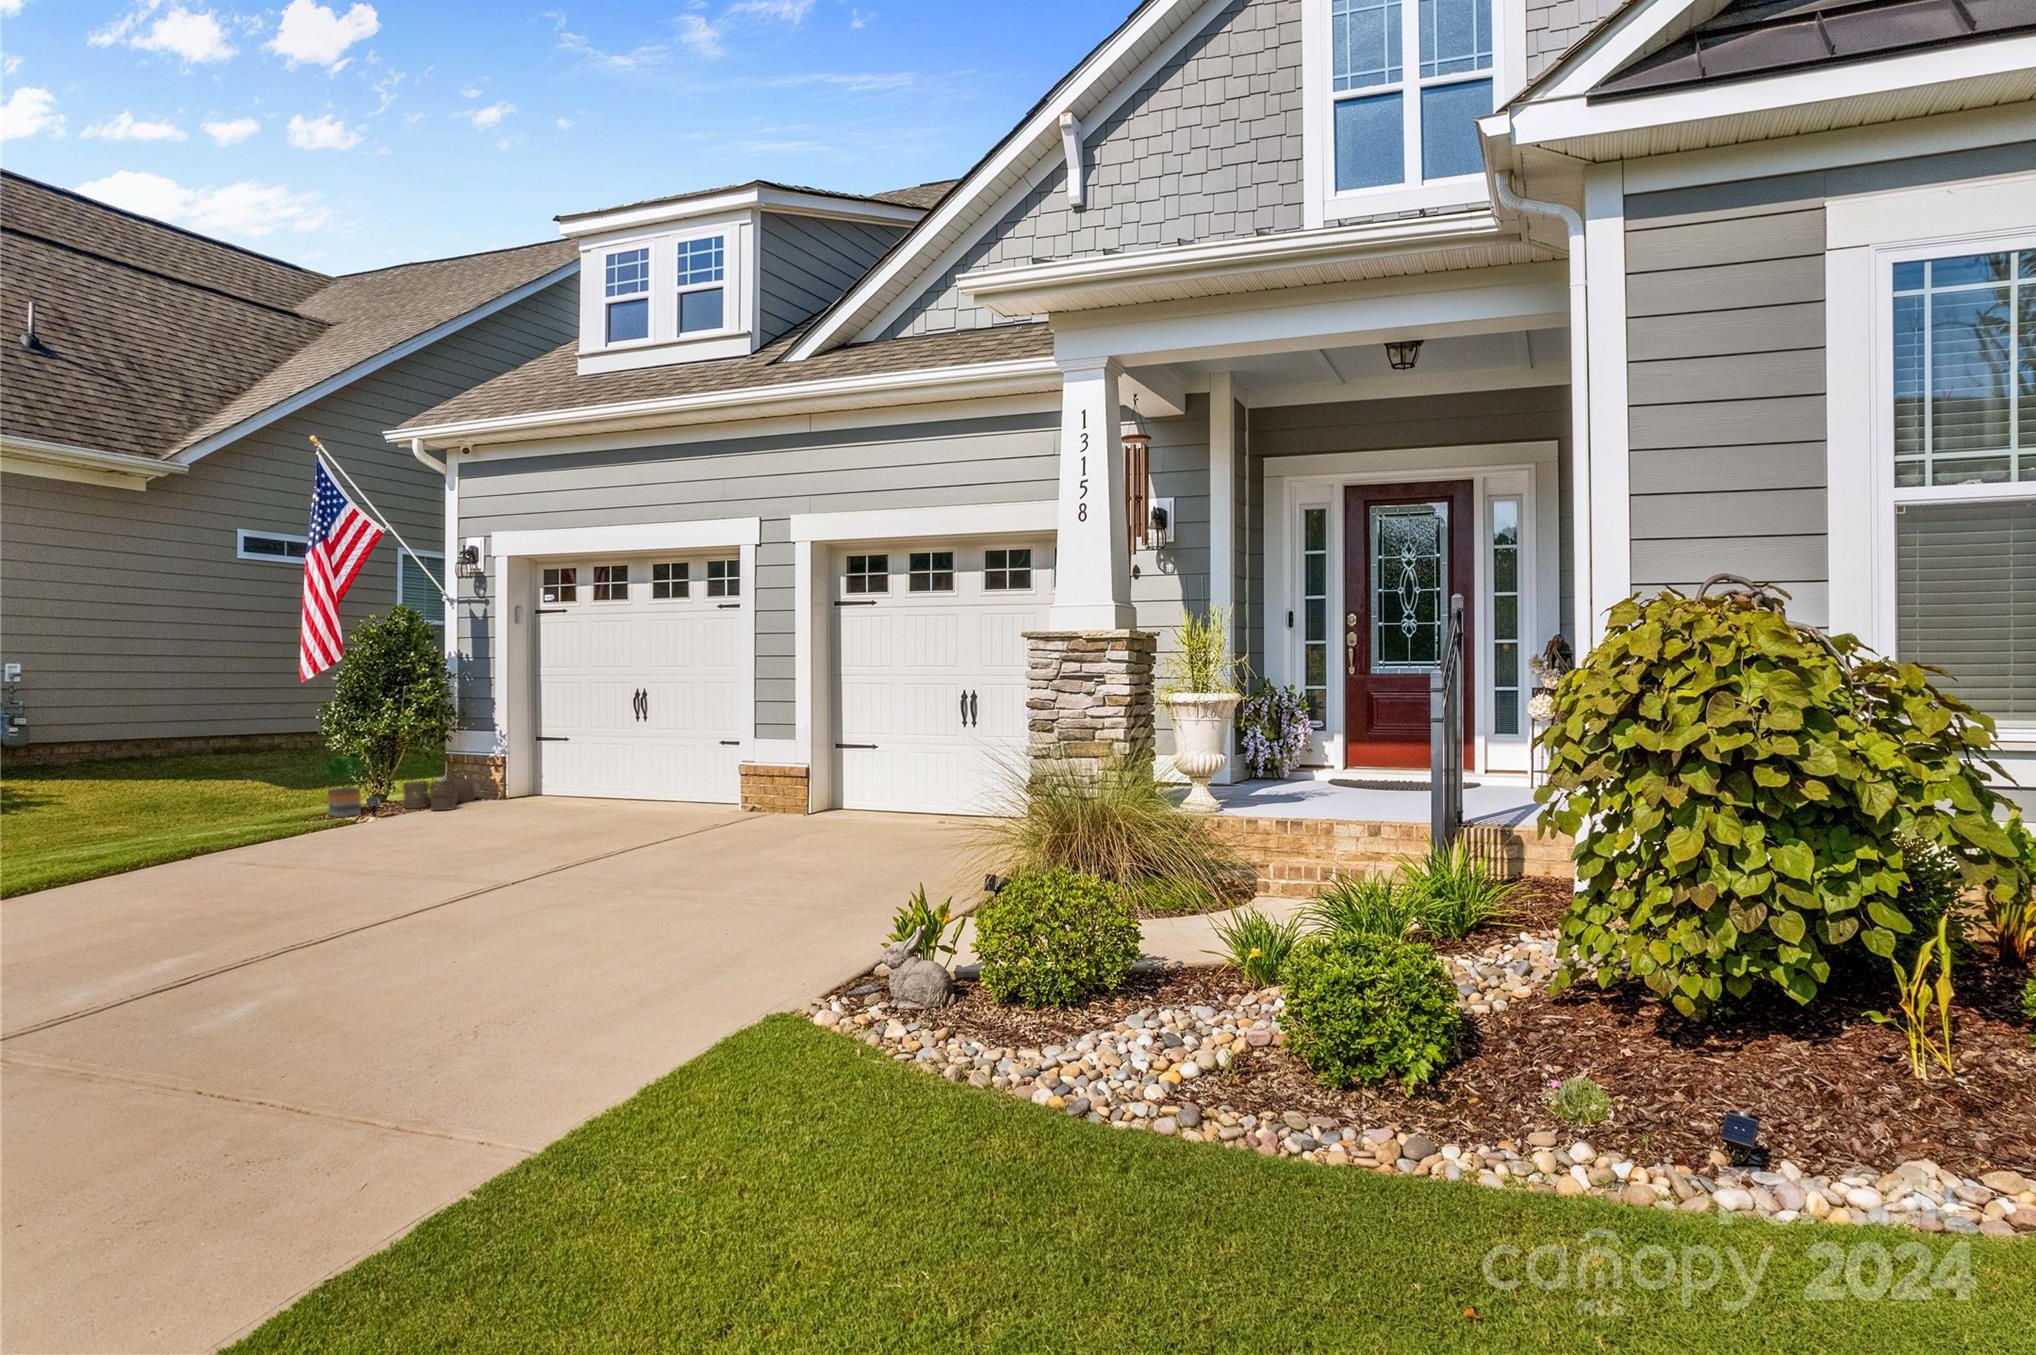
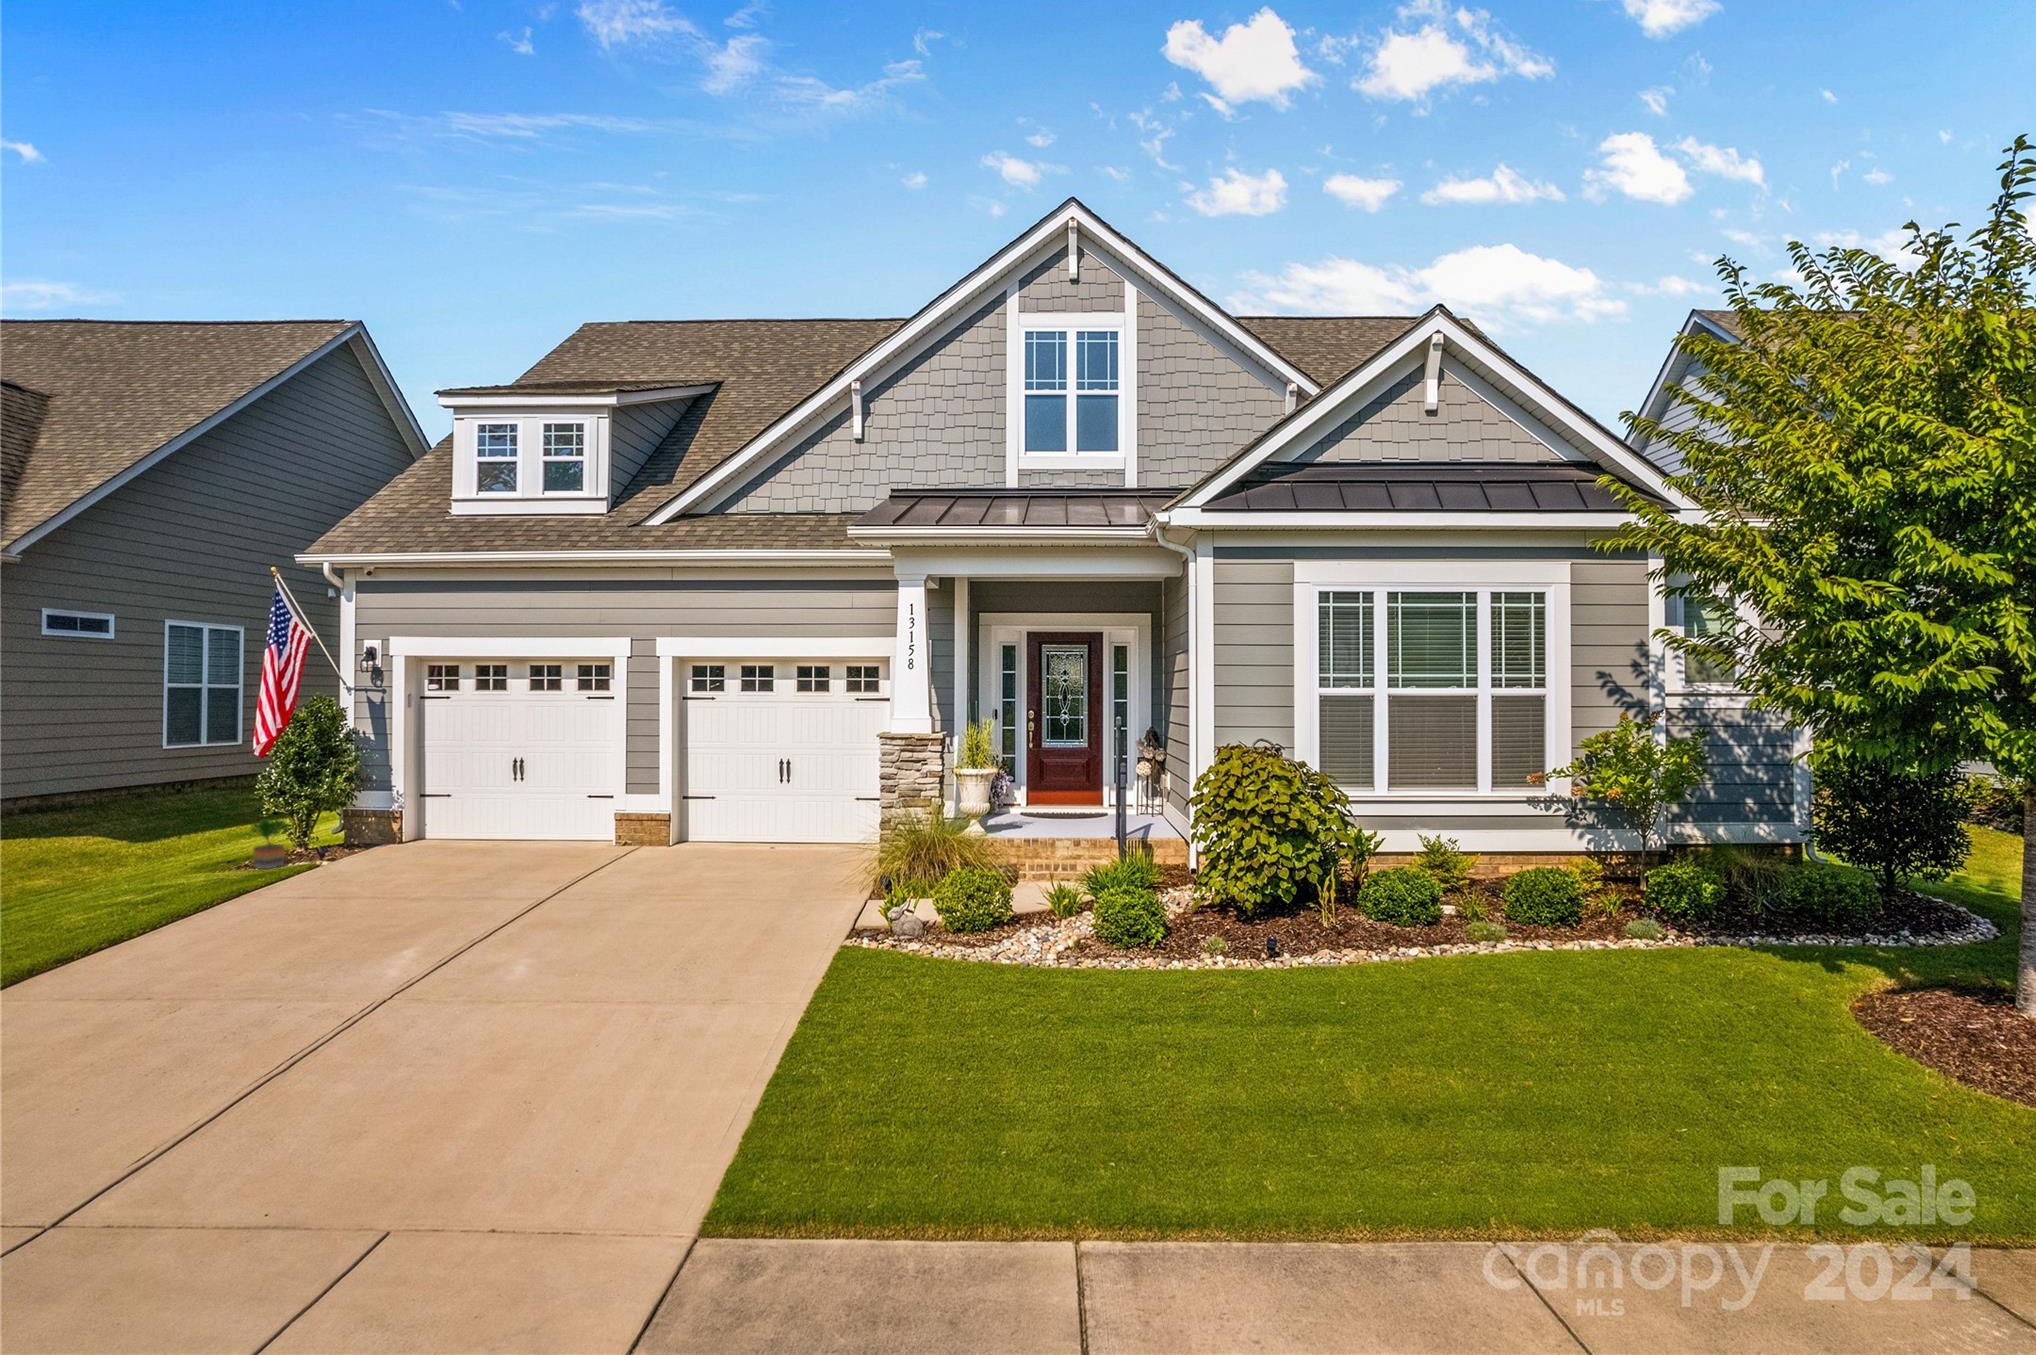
woven basket: present [403,777,474,810] -> none [315,829,368,859]

